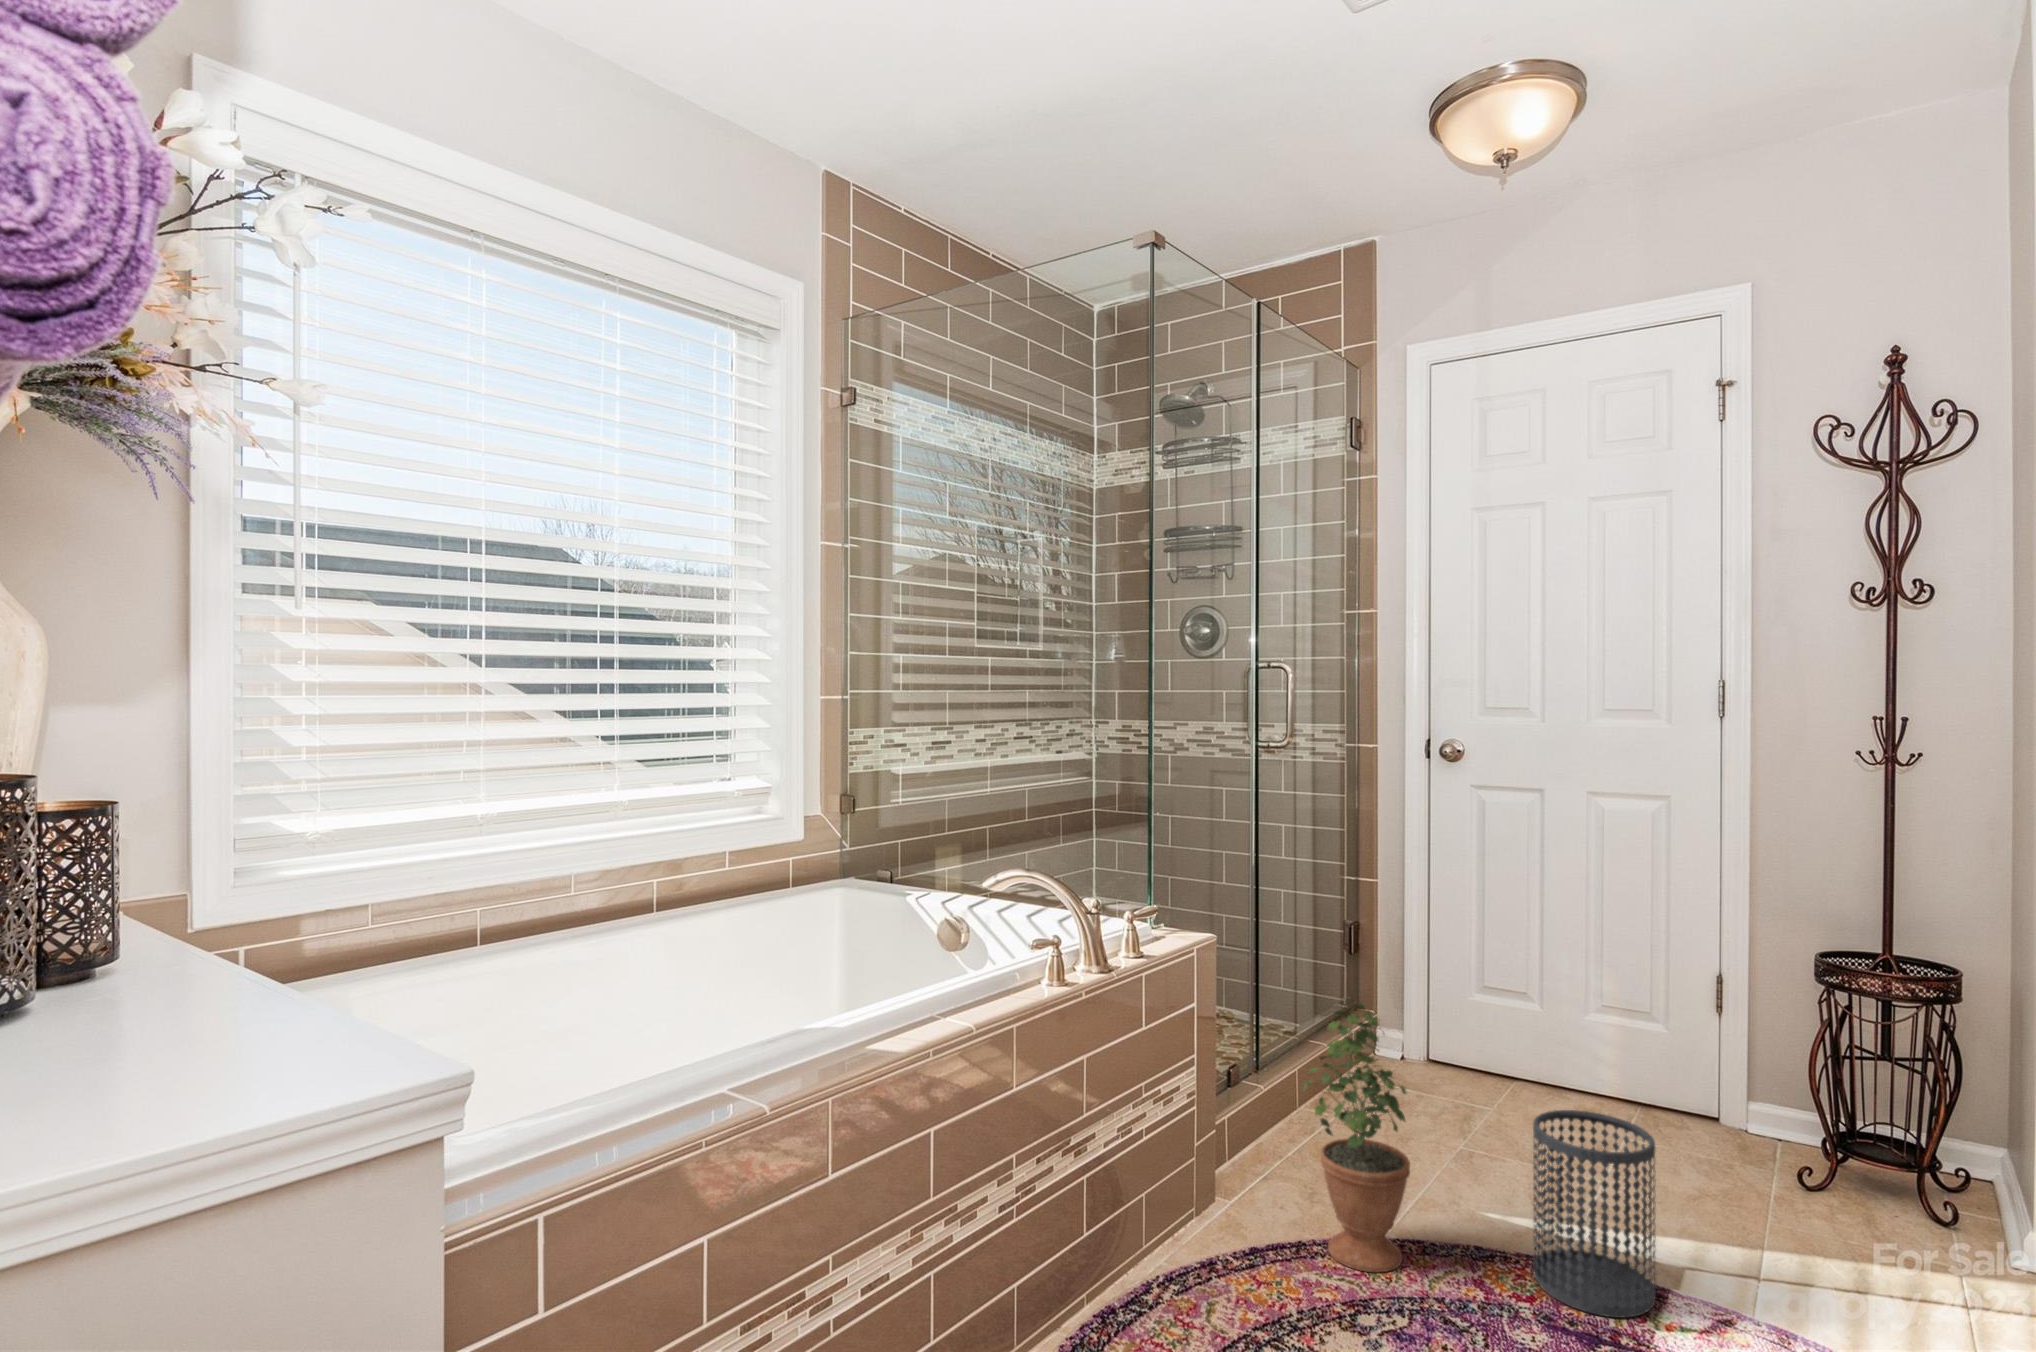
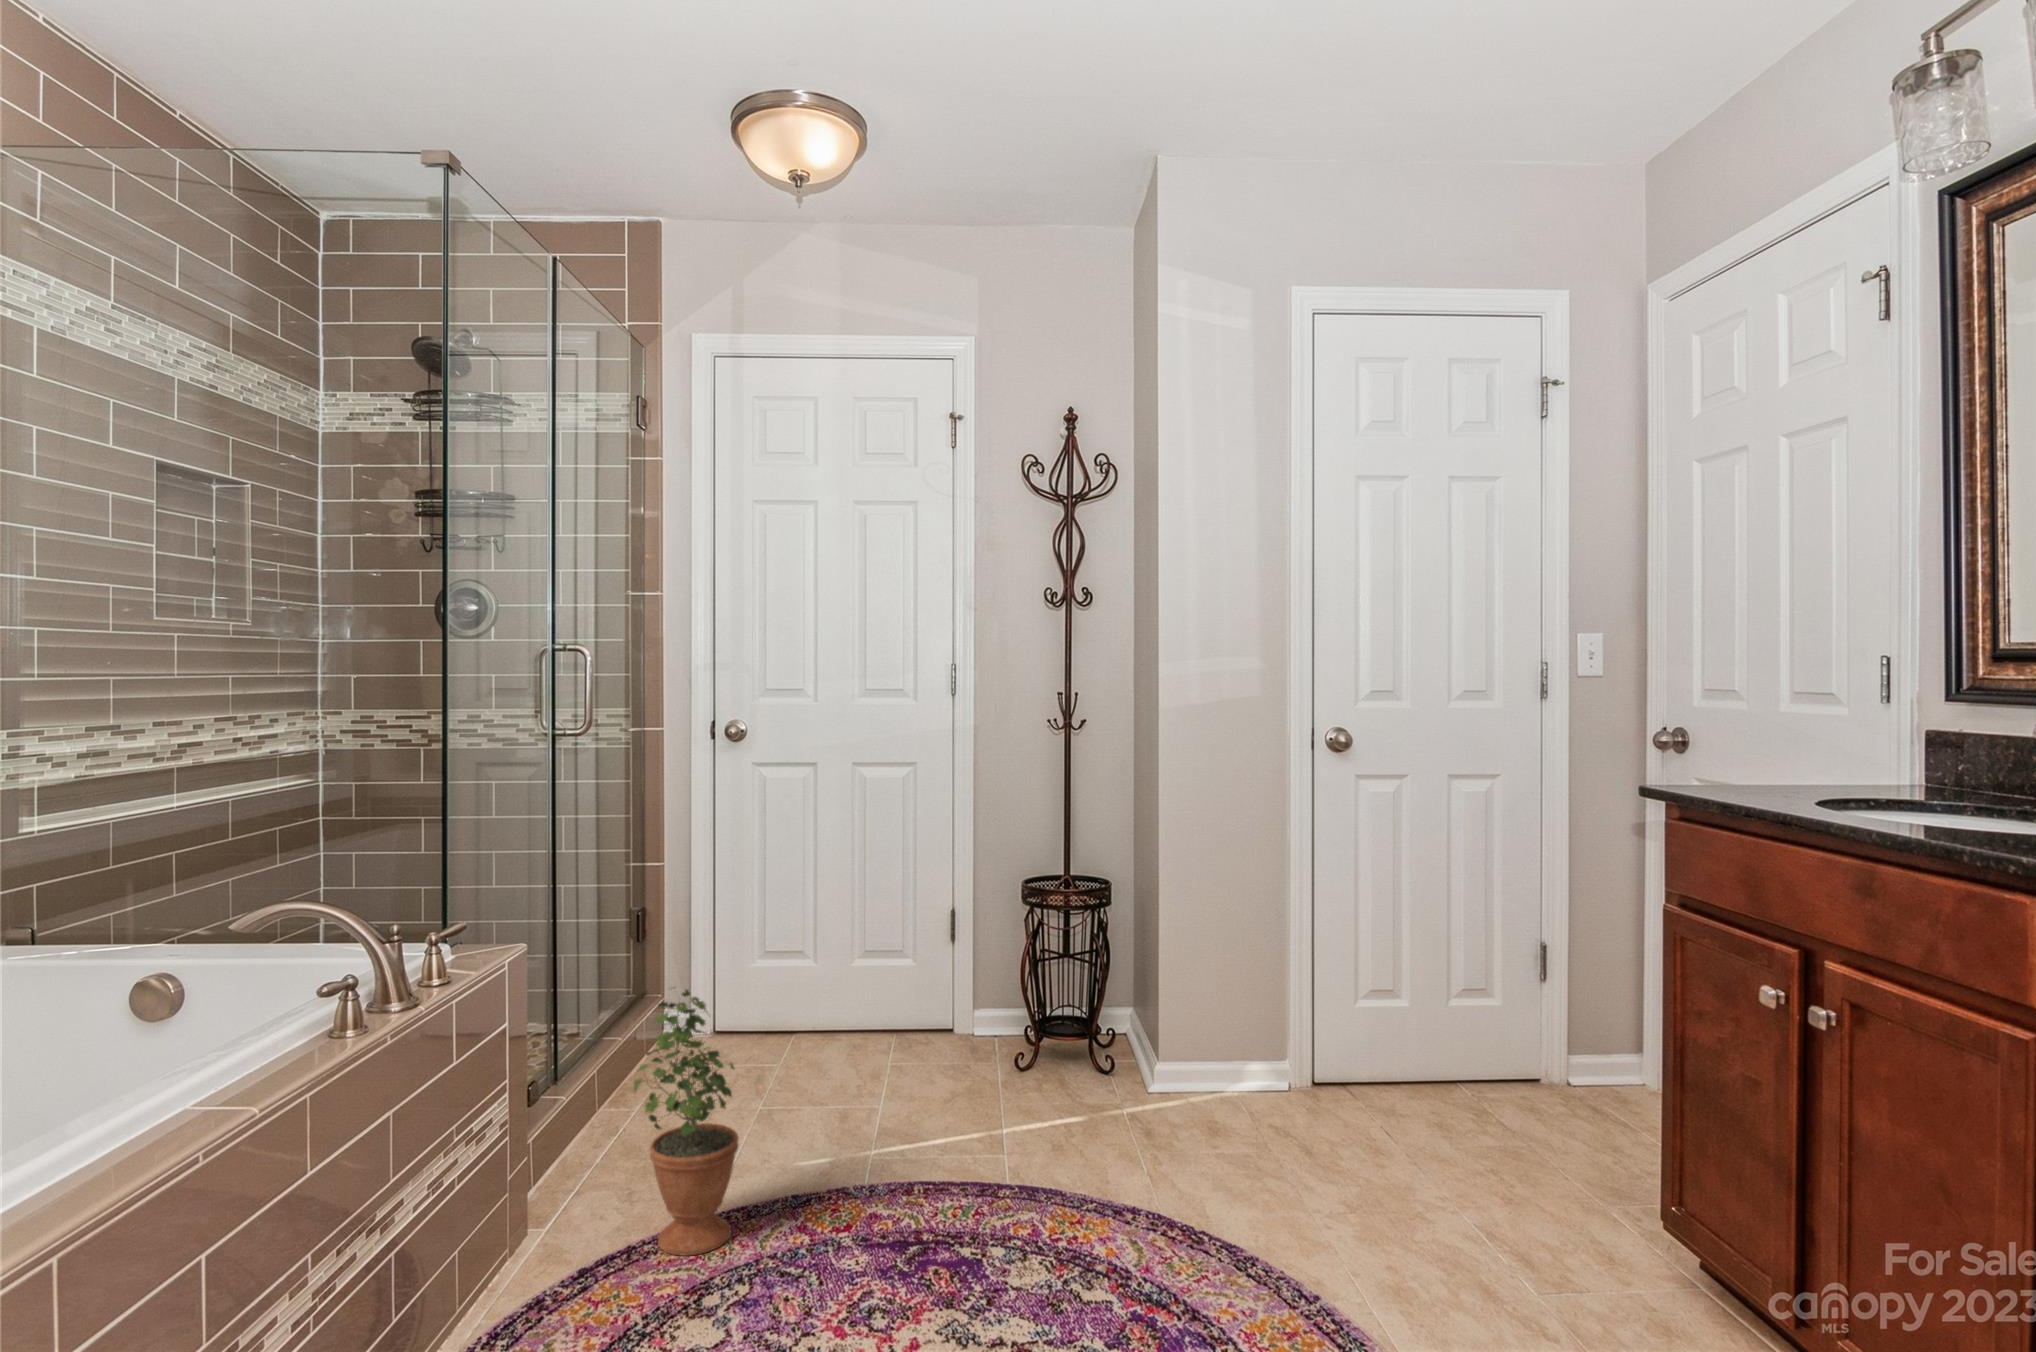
wastebasket: present [1533,1110,1656,1318] -> none [845,1046,940,1222]

